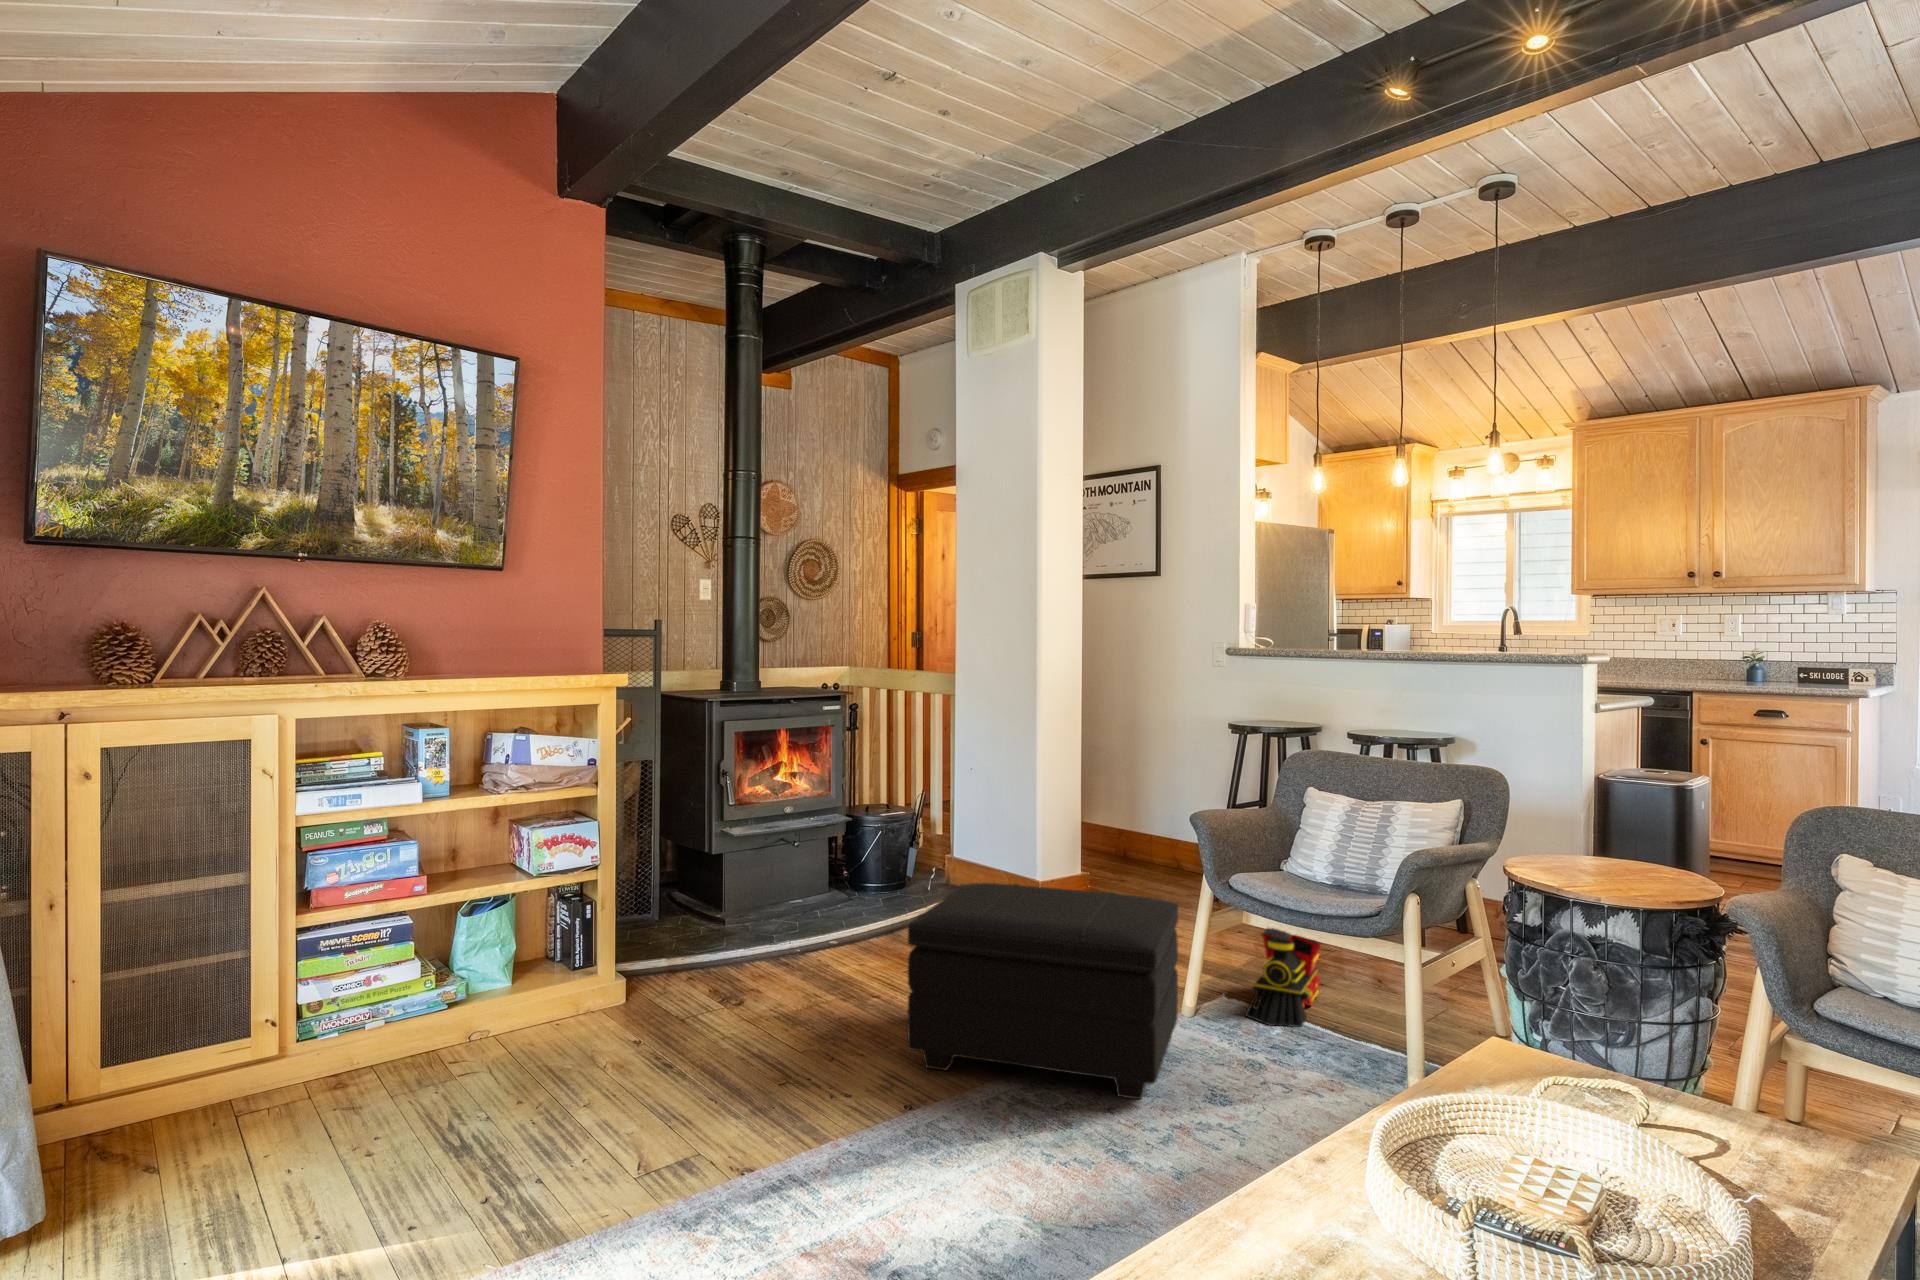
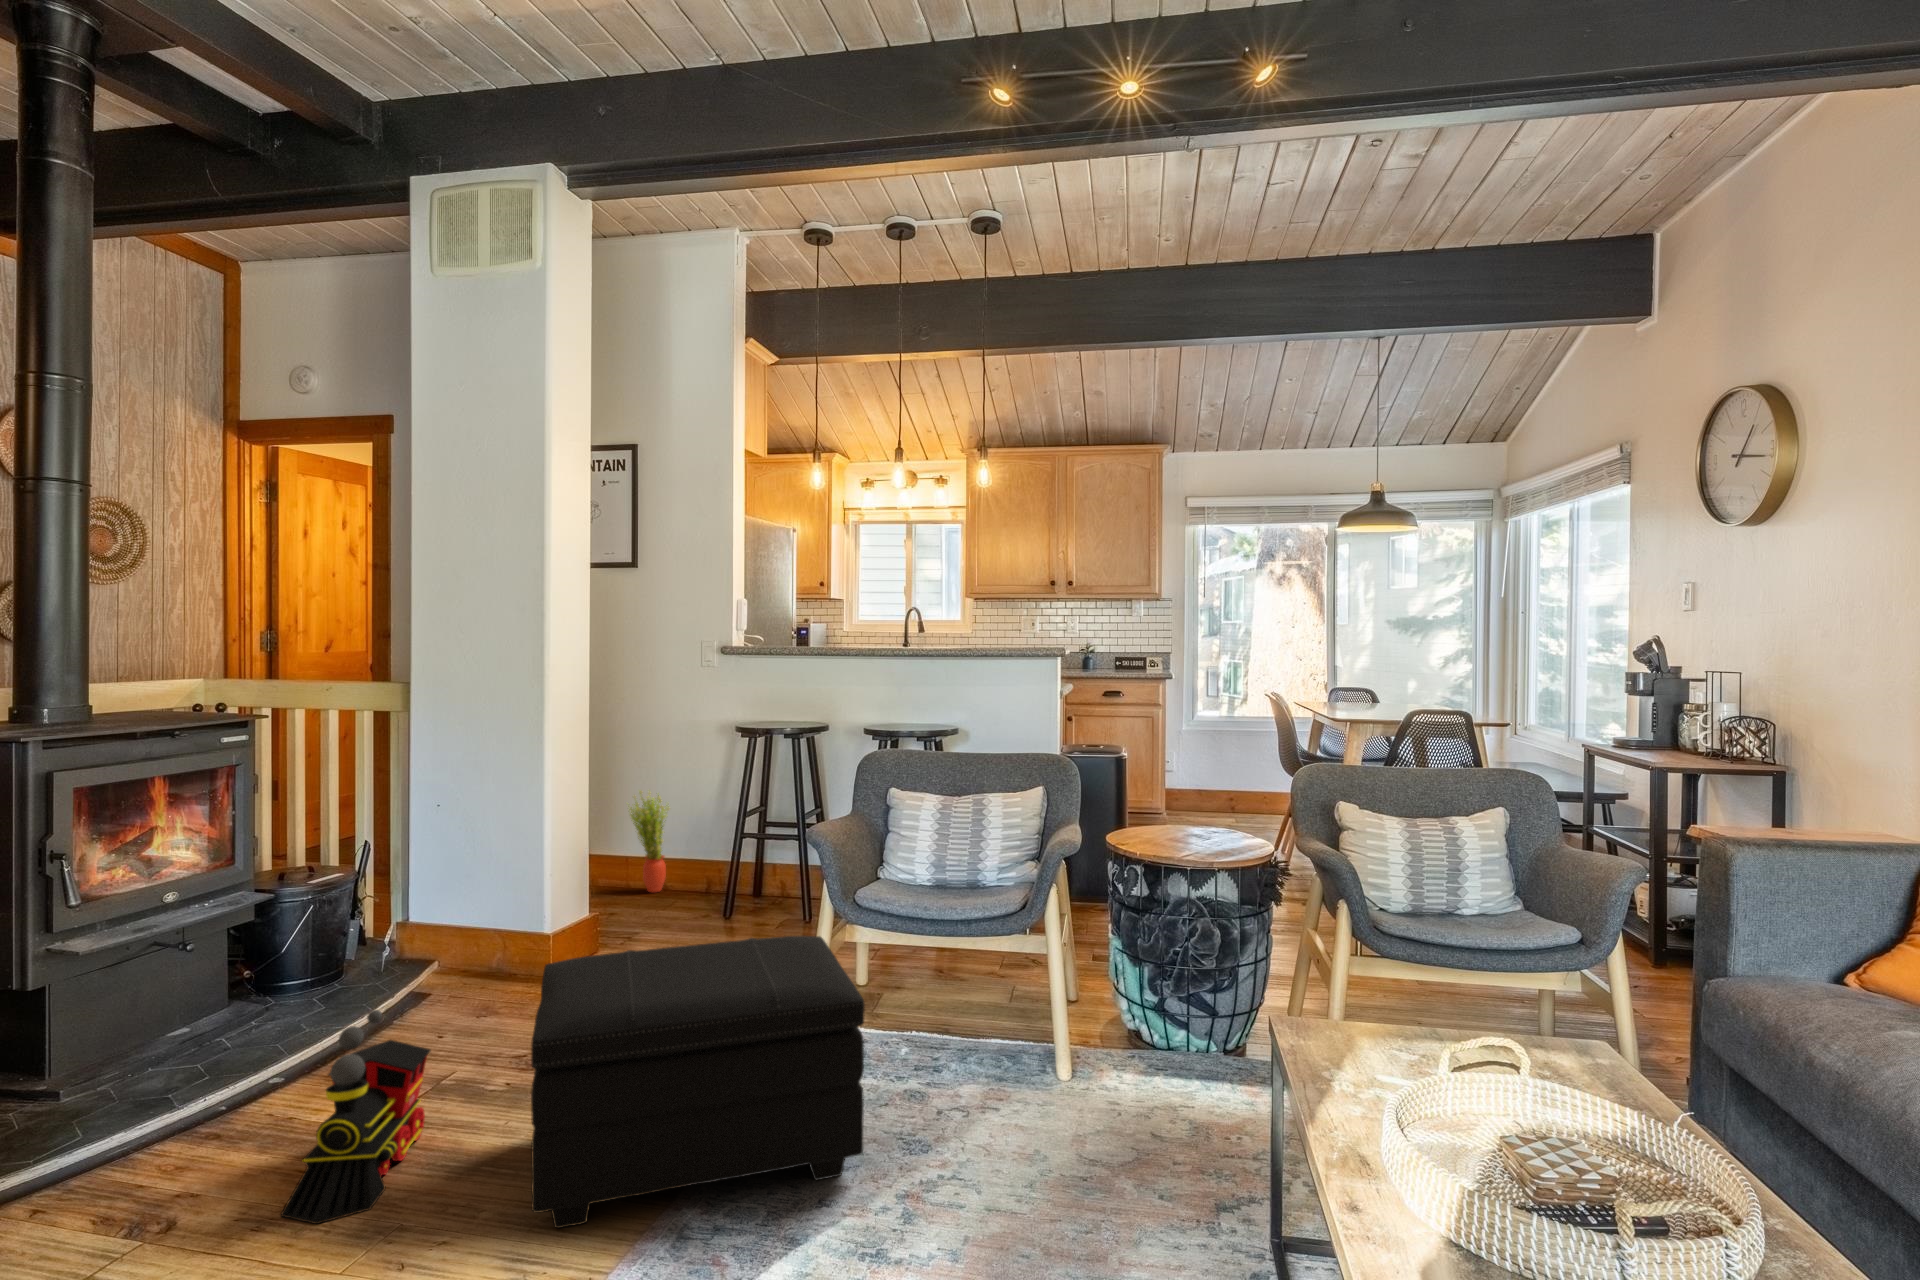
potted plant: none [1144,777,1182,872] -> present [630,791,669,893]
toy train: present [1245,928,1321,1027] -> present [281,1010,430,1224]

